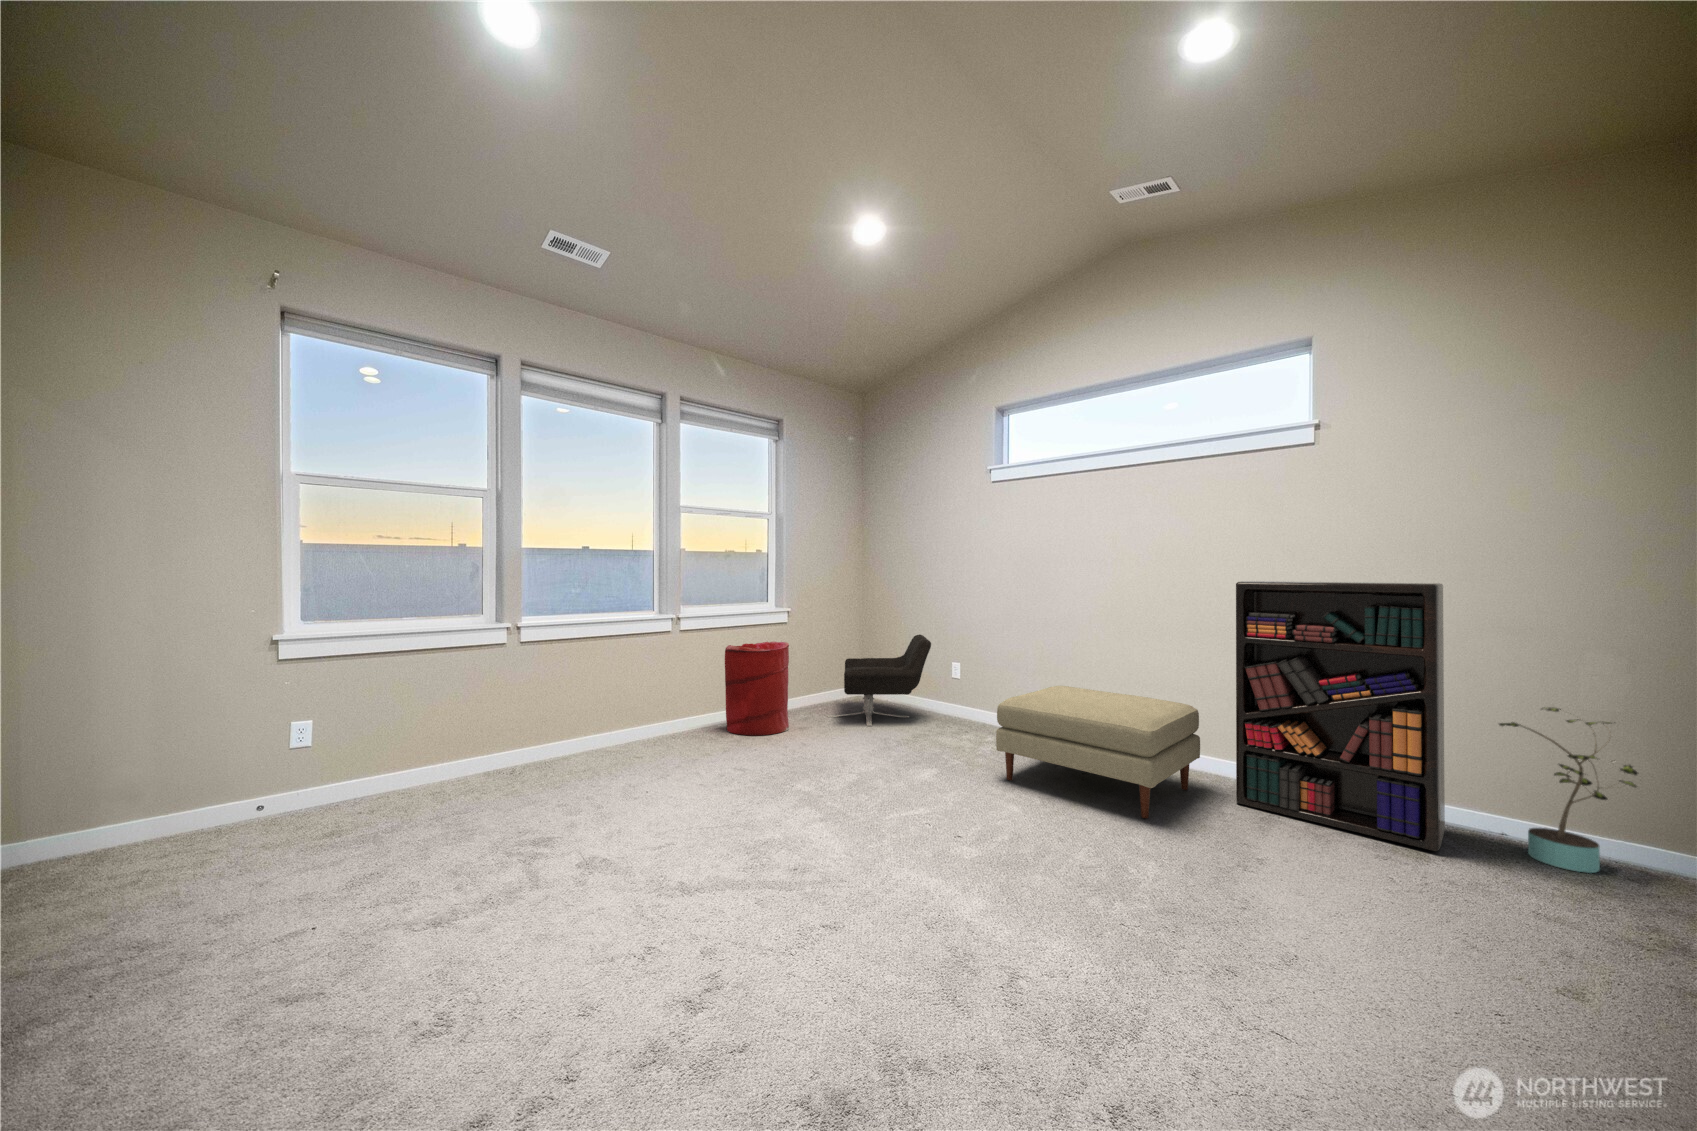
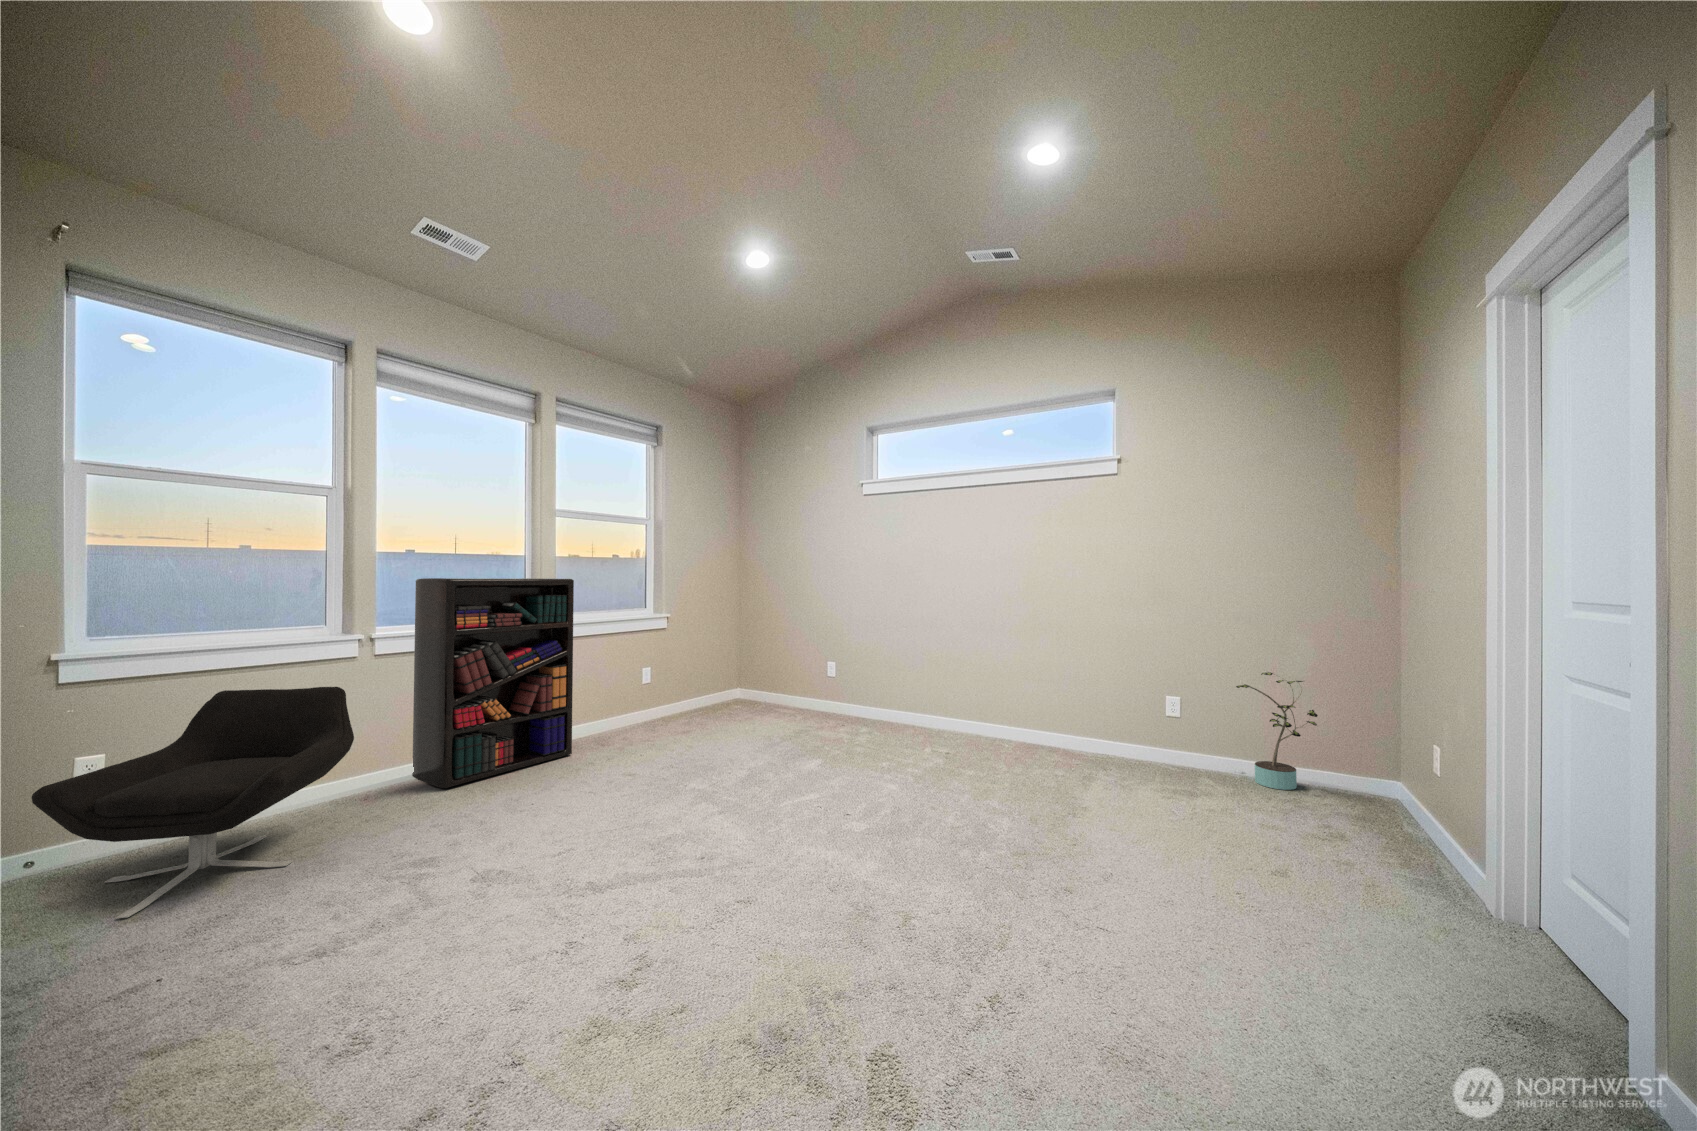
bookshelf: present [1236,581,1445,851] -> present [412,578,574,788]
lounge chair: present [827,635,931,726] -> present [32,687,354,919]
laundry hamper: present [725,642,789,735] -> none [603,645,670,739]
ottoman: present [996,686,1200,819] -> none [871,675,1035,781]

